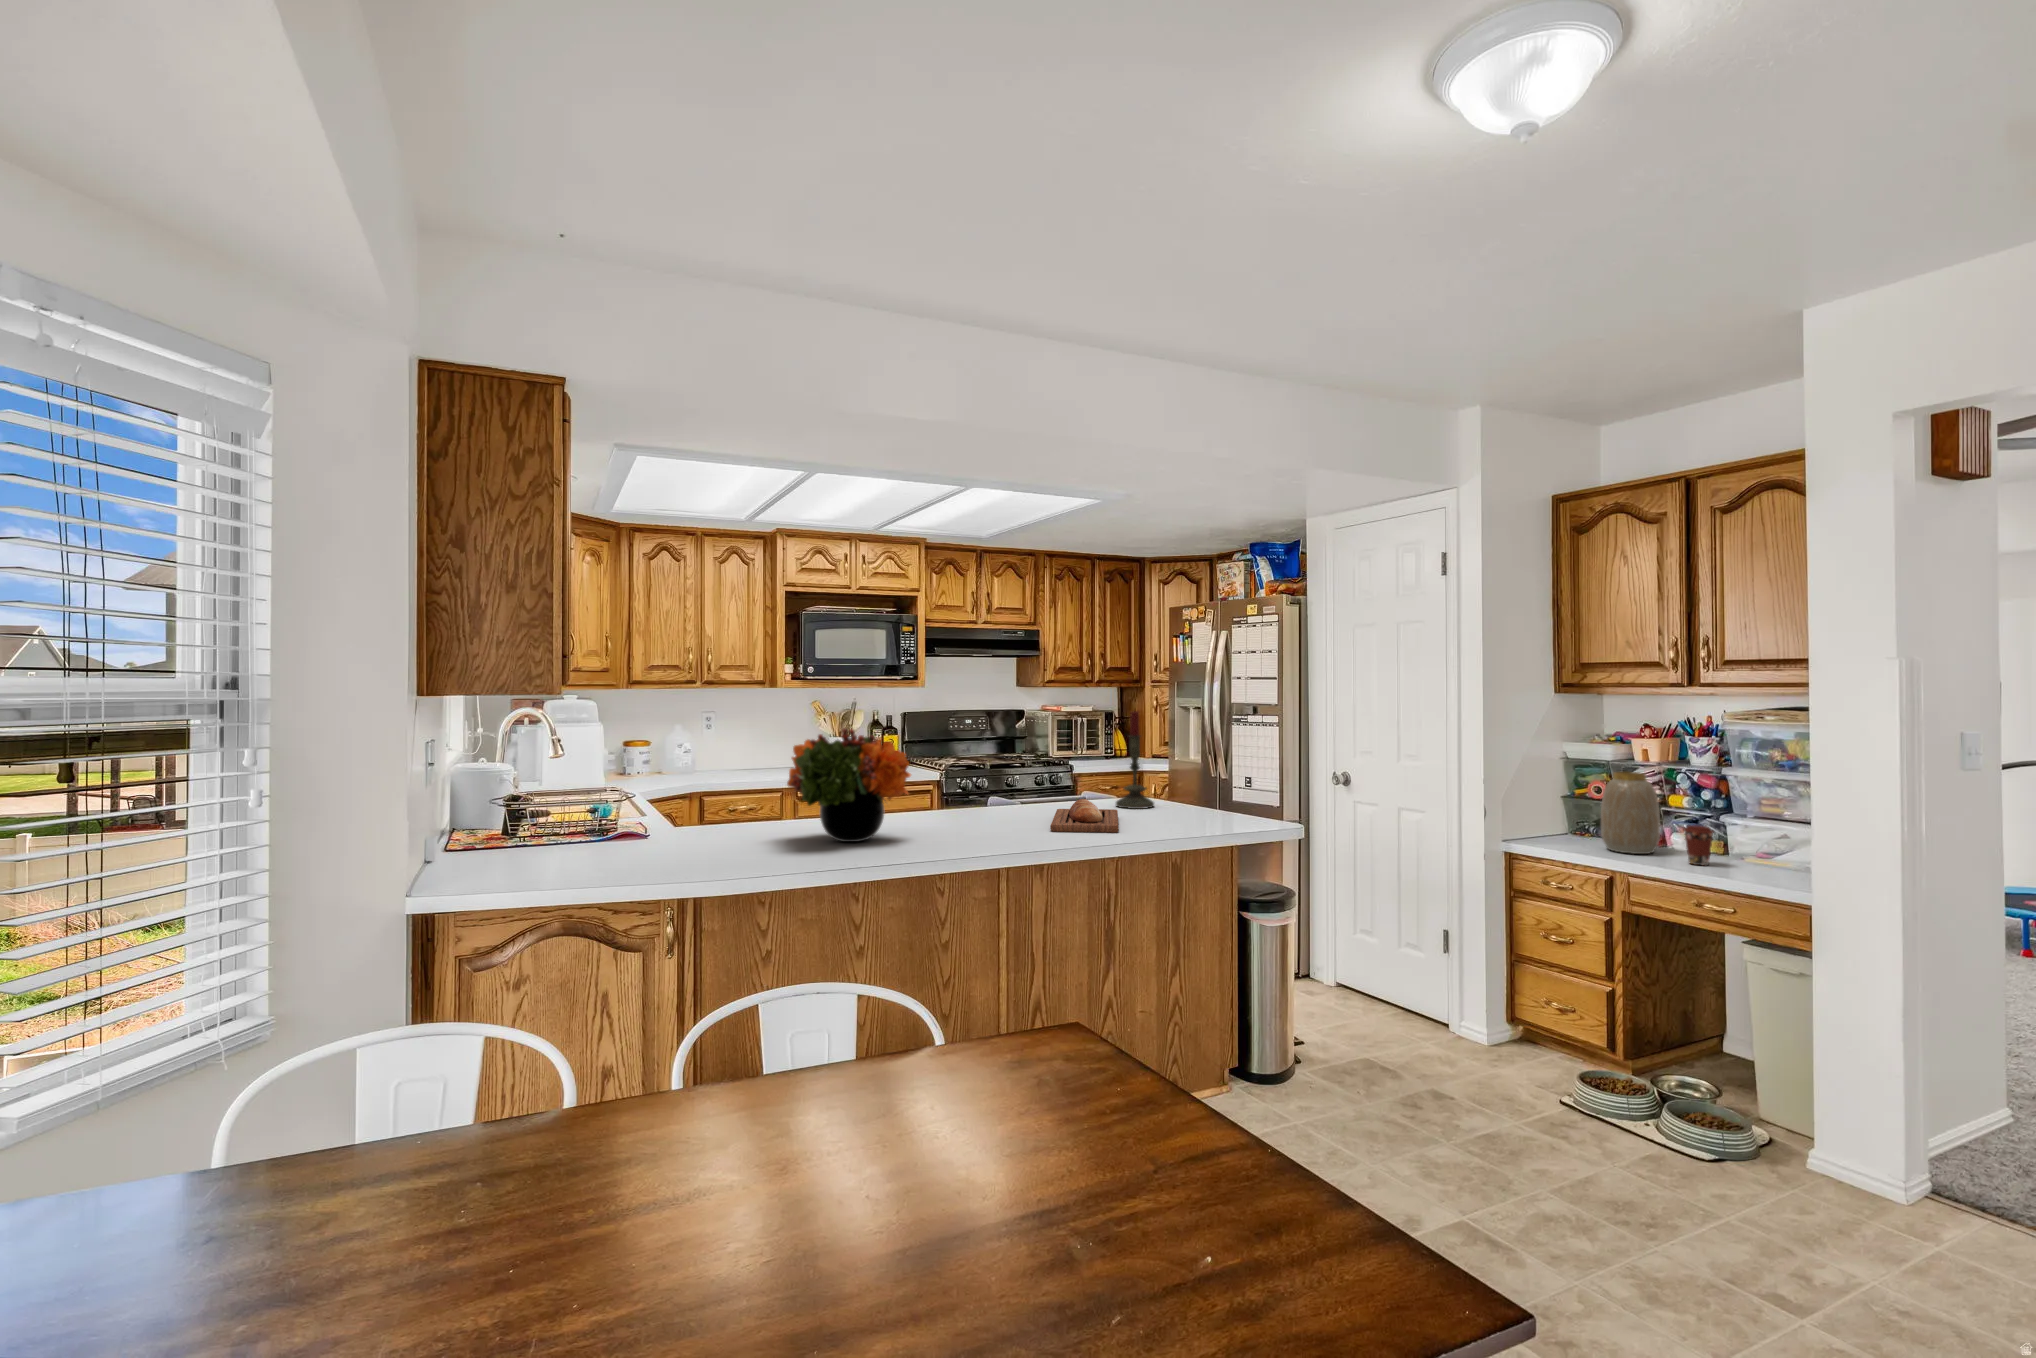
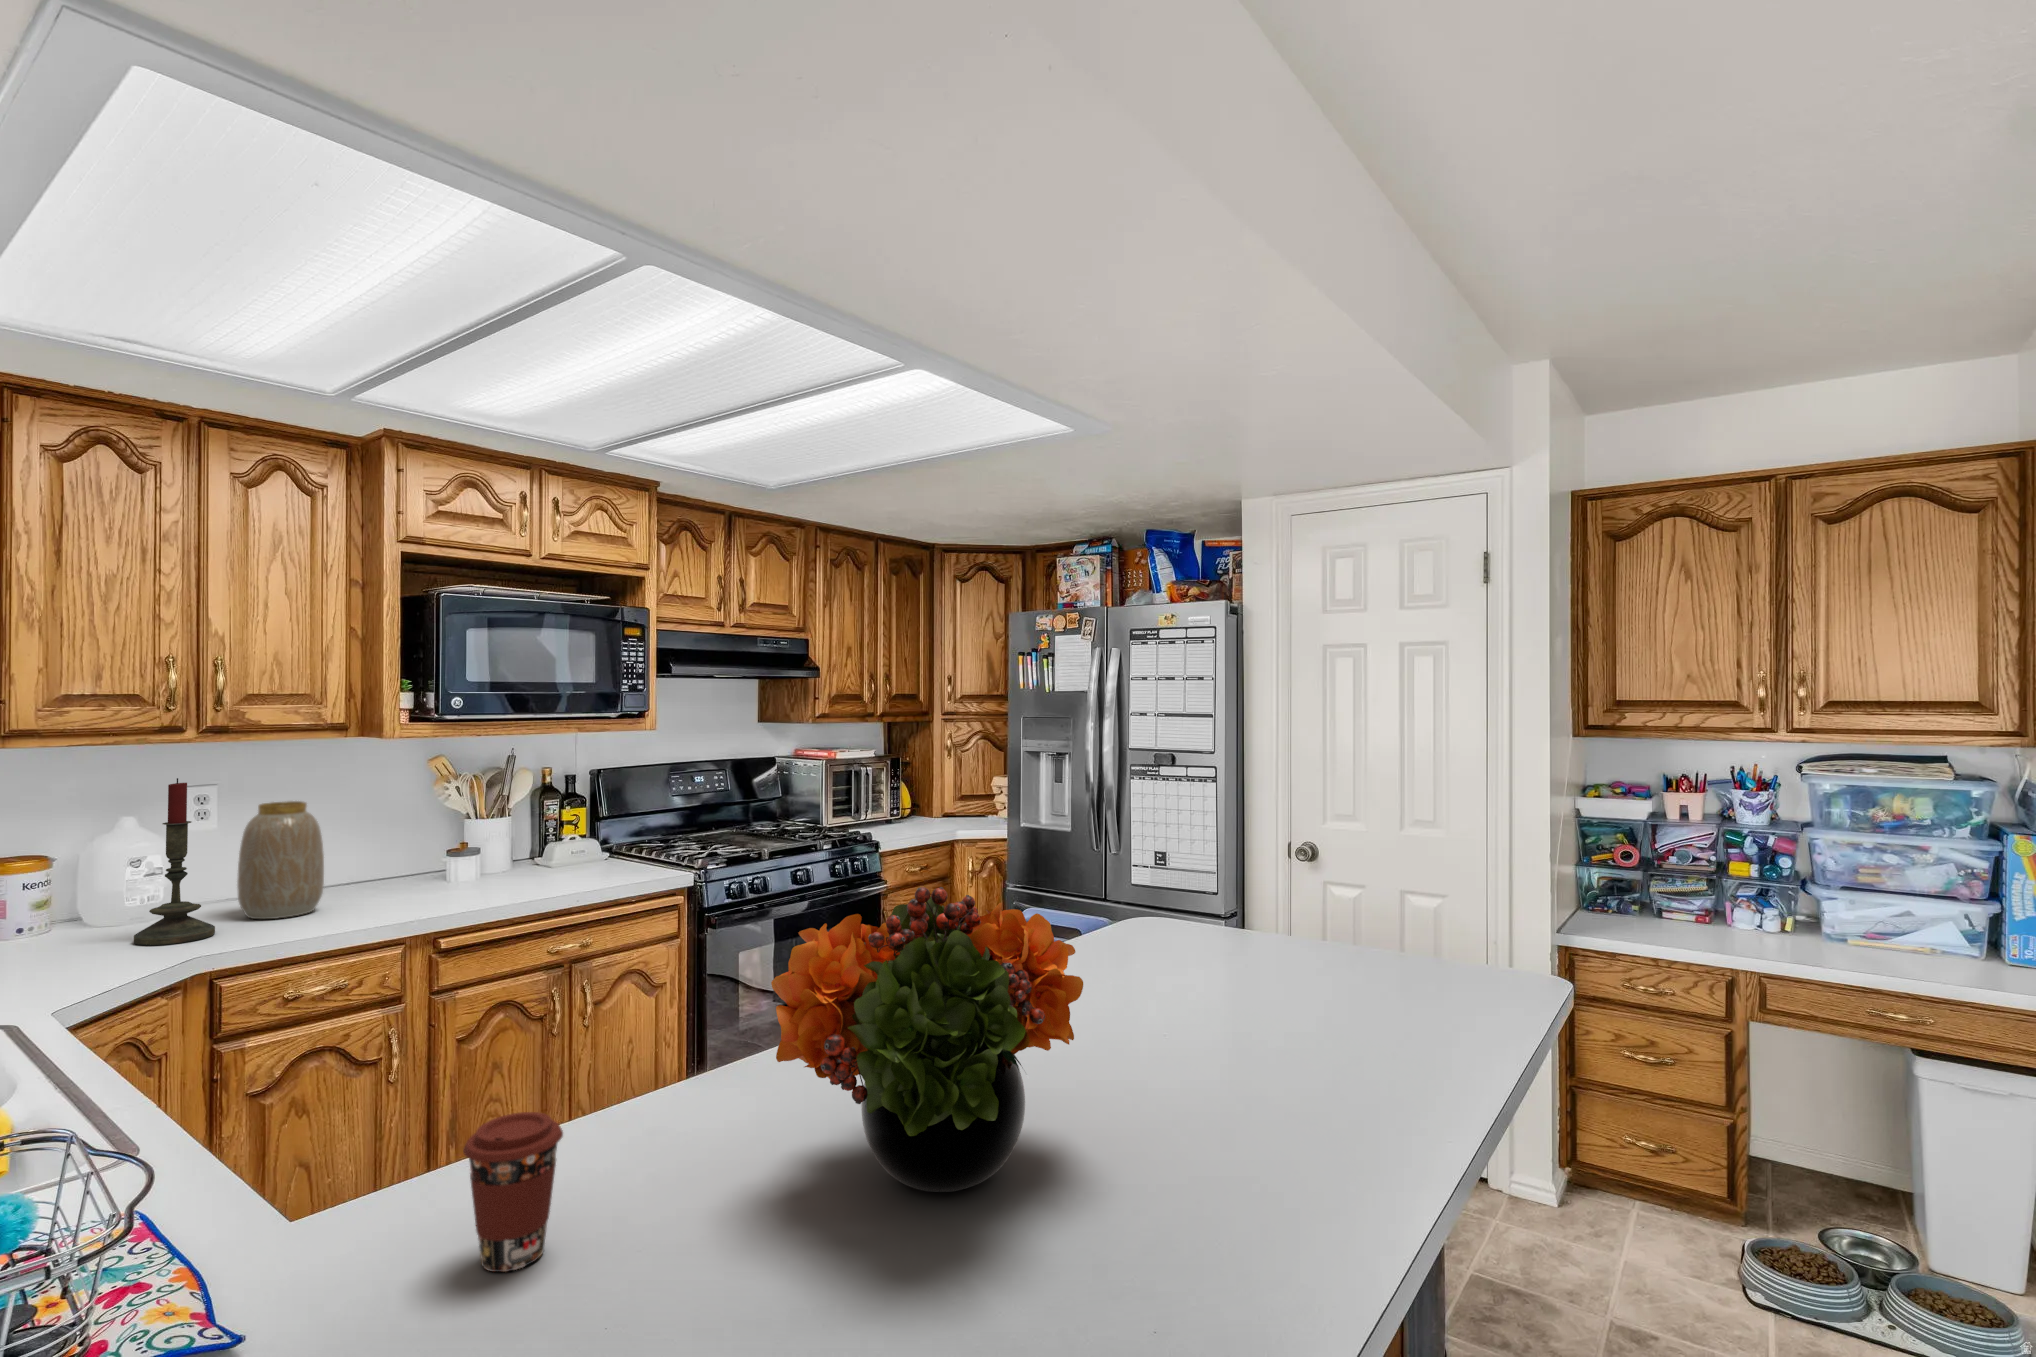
candle: present [1116,711,1154,809] -> present [134,778,215,945]
vase: present [1601,772,1660,854] -> present [237,801,324,919]
bread loaf: present [1050,799,1119,833] -> none [1142,957,1360,1050]
coffee cup: present [1684,825,1714,865] -> present [463,1112,563,1272]

